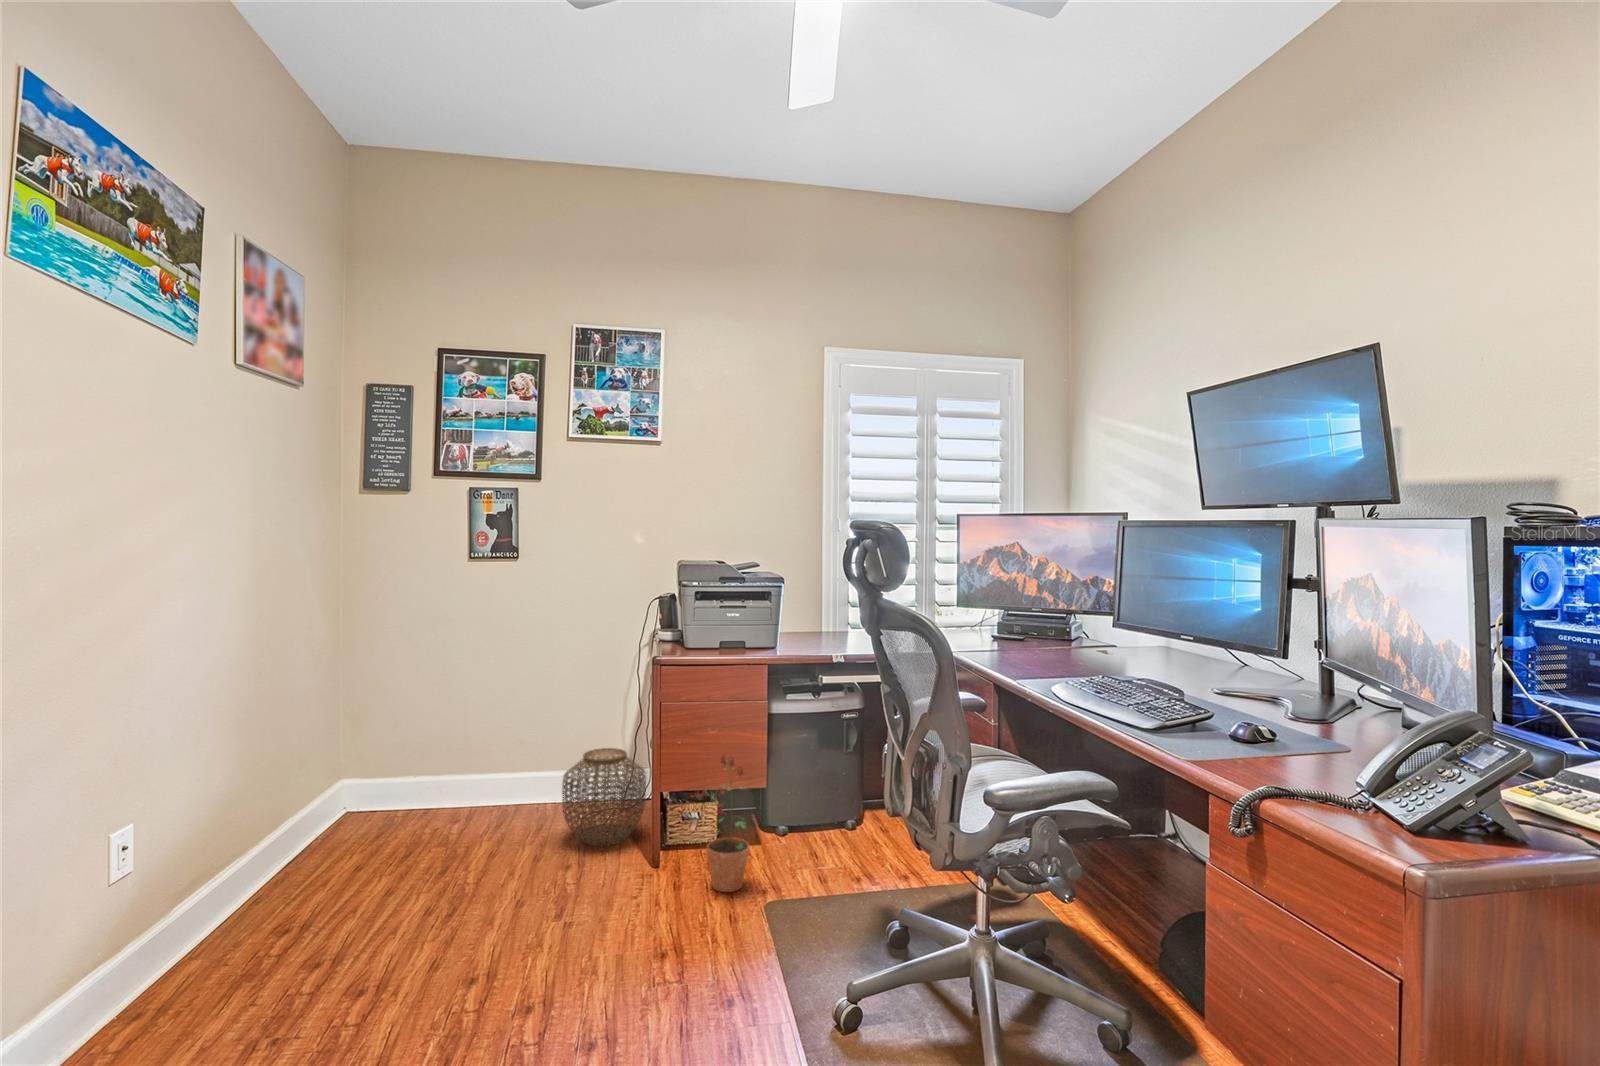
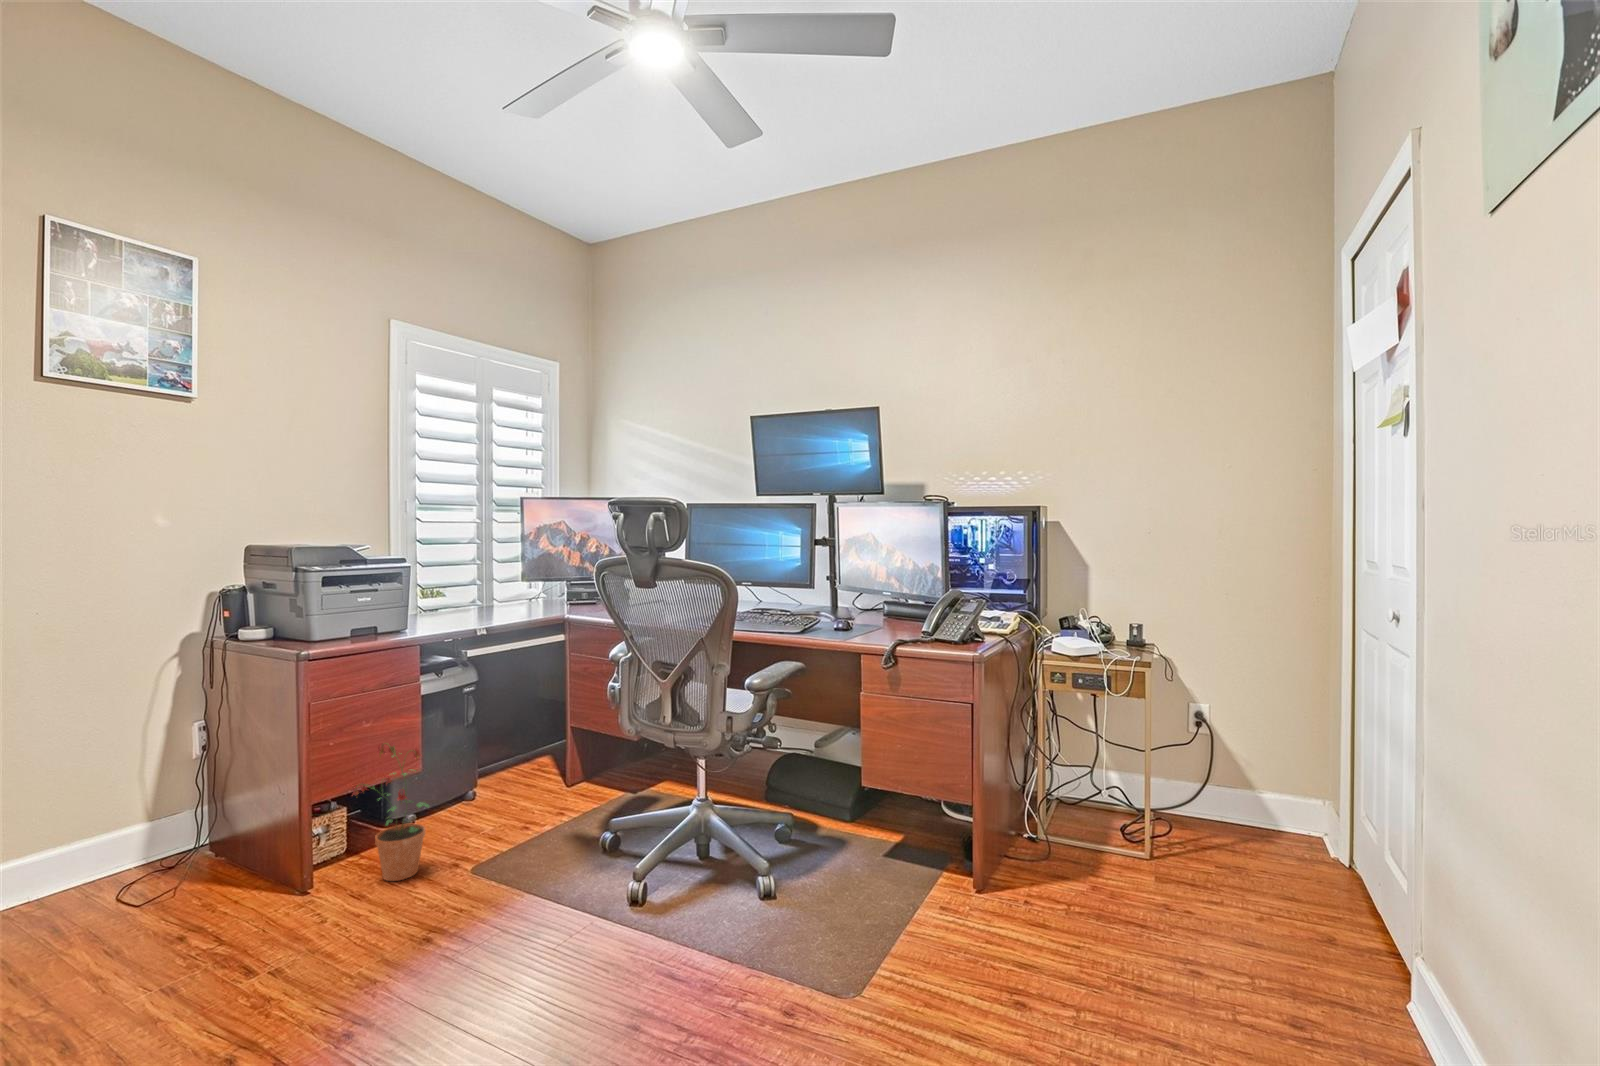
woven basket: present [562,748,646,846] -> none [91,781,228,910]

